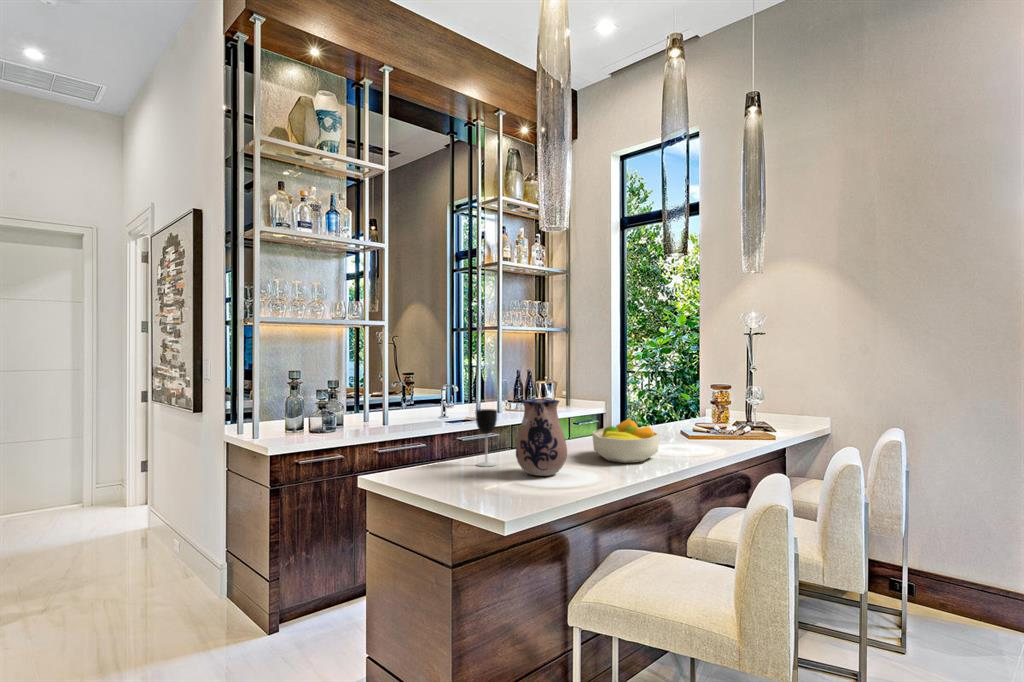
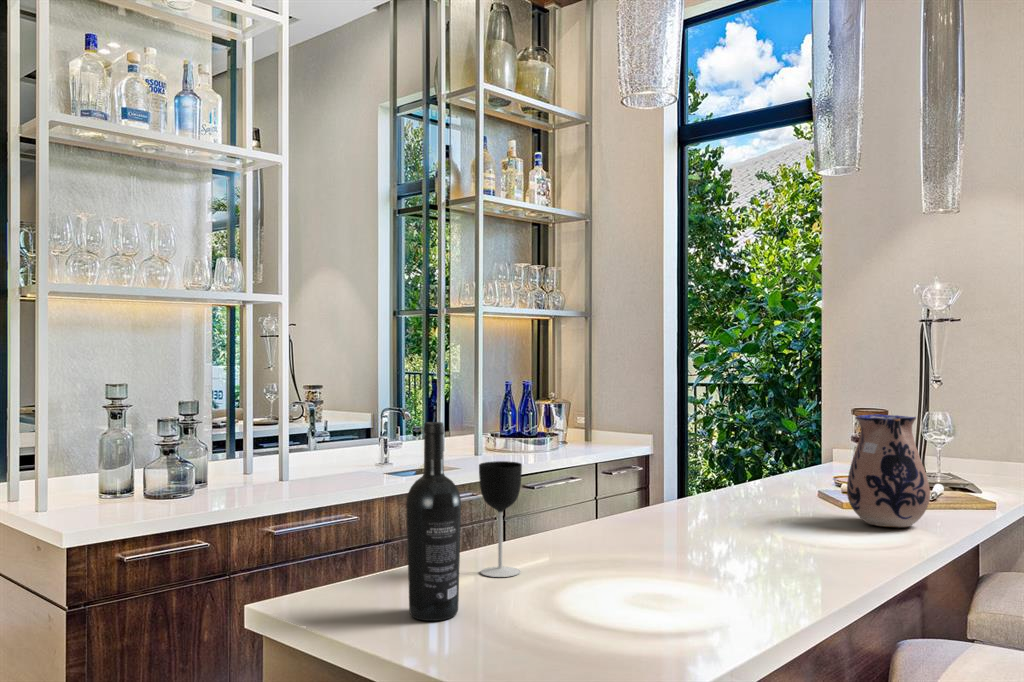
wine bottle: none [434,388,460,482] -> present [406,422,461,621]
ceramic pitcher: present [516,398,567,476] -> present [847,414,930,527]
fruit bowl: present [592,419,660,463] -> none [697,475,829,565]

